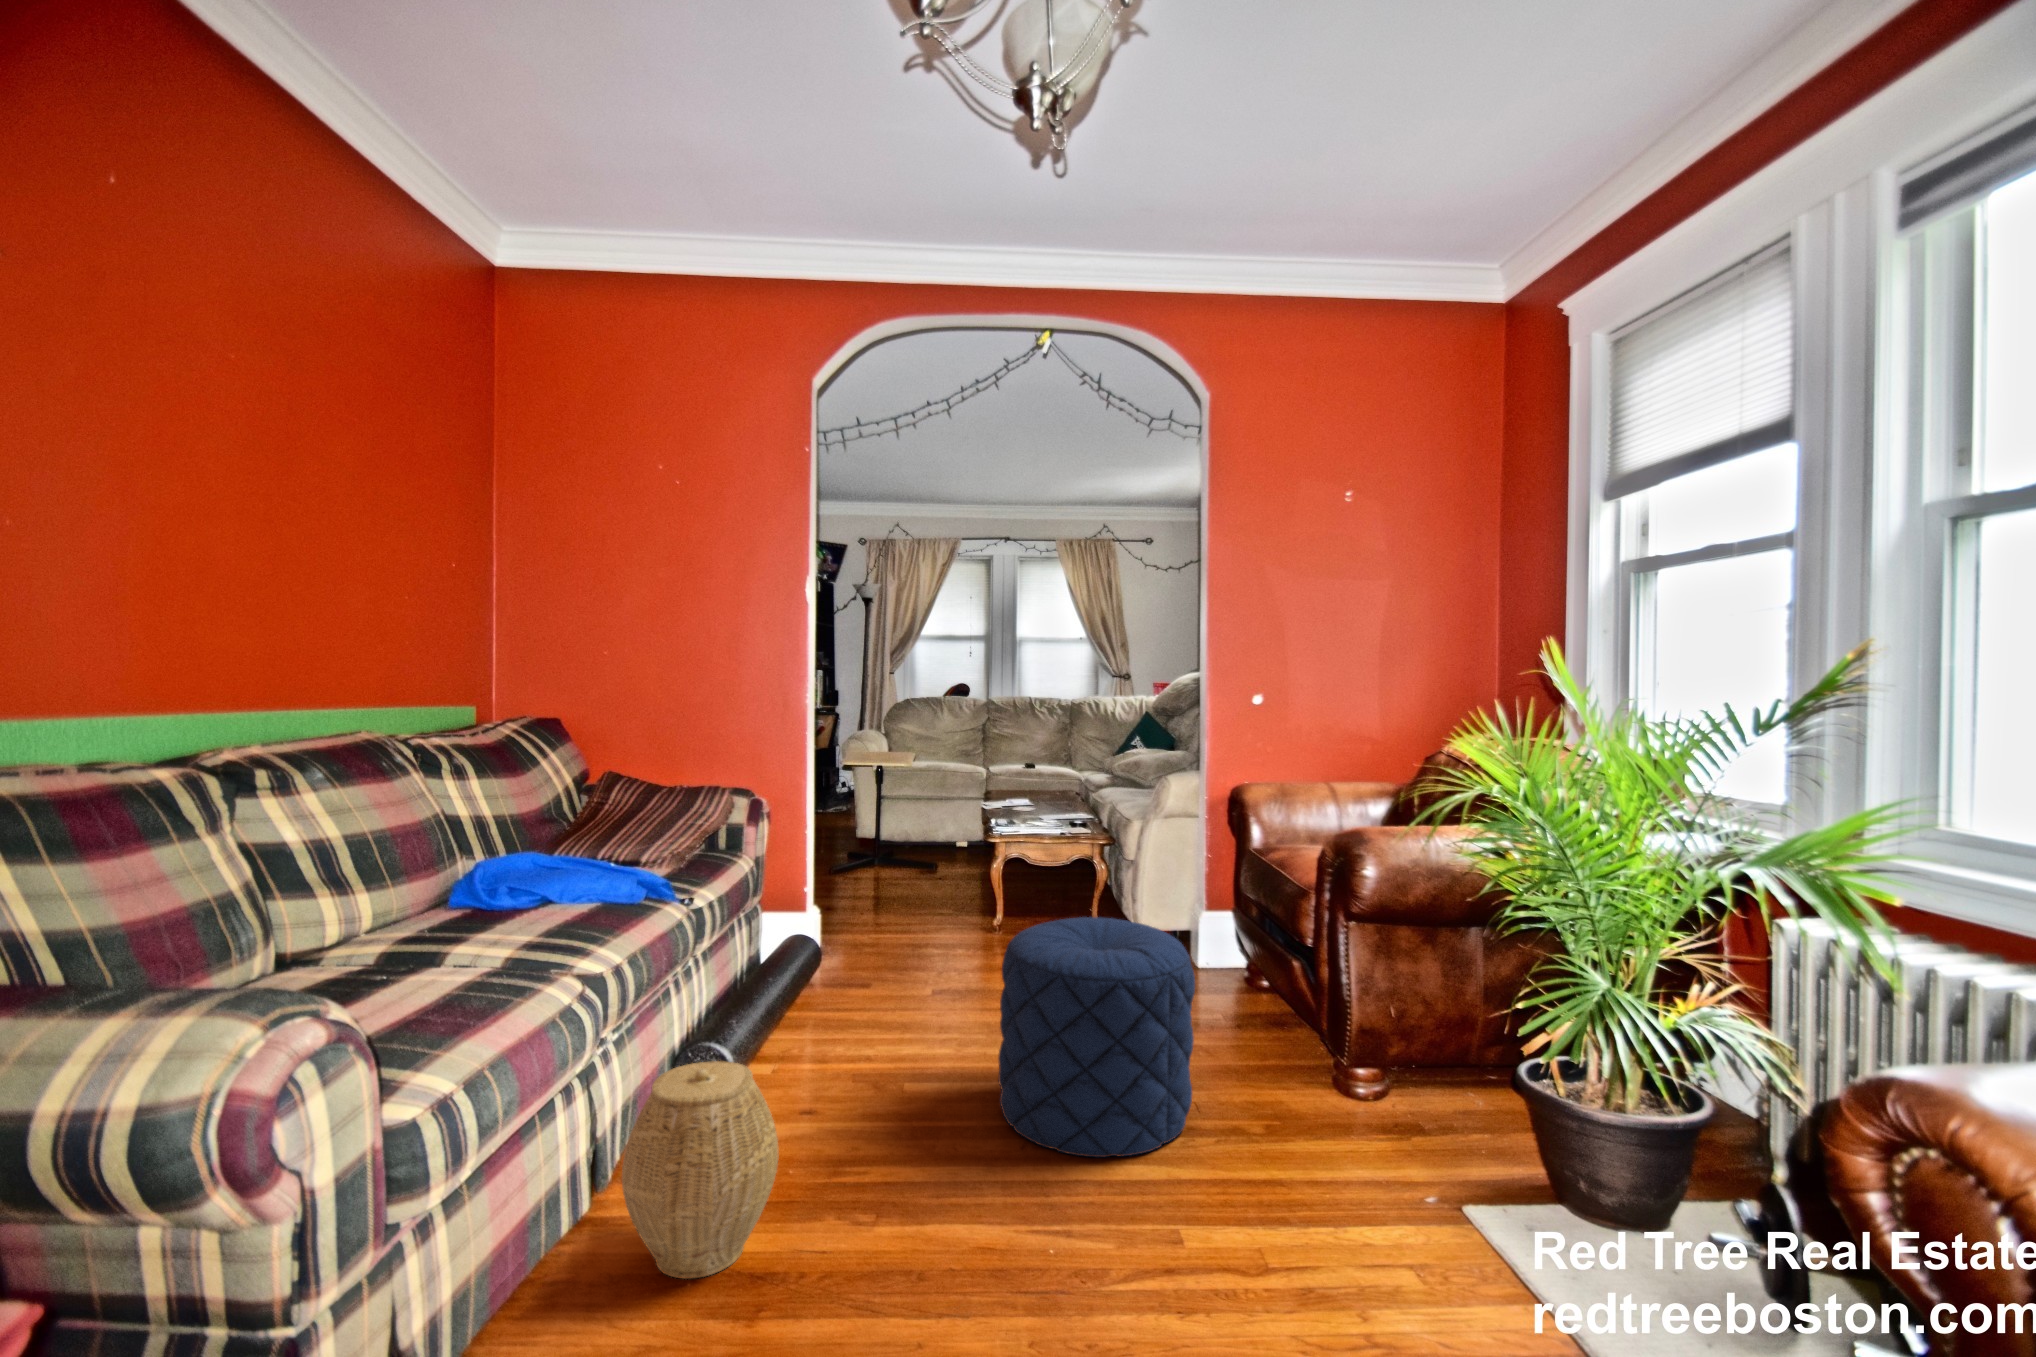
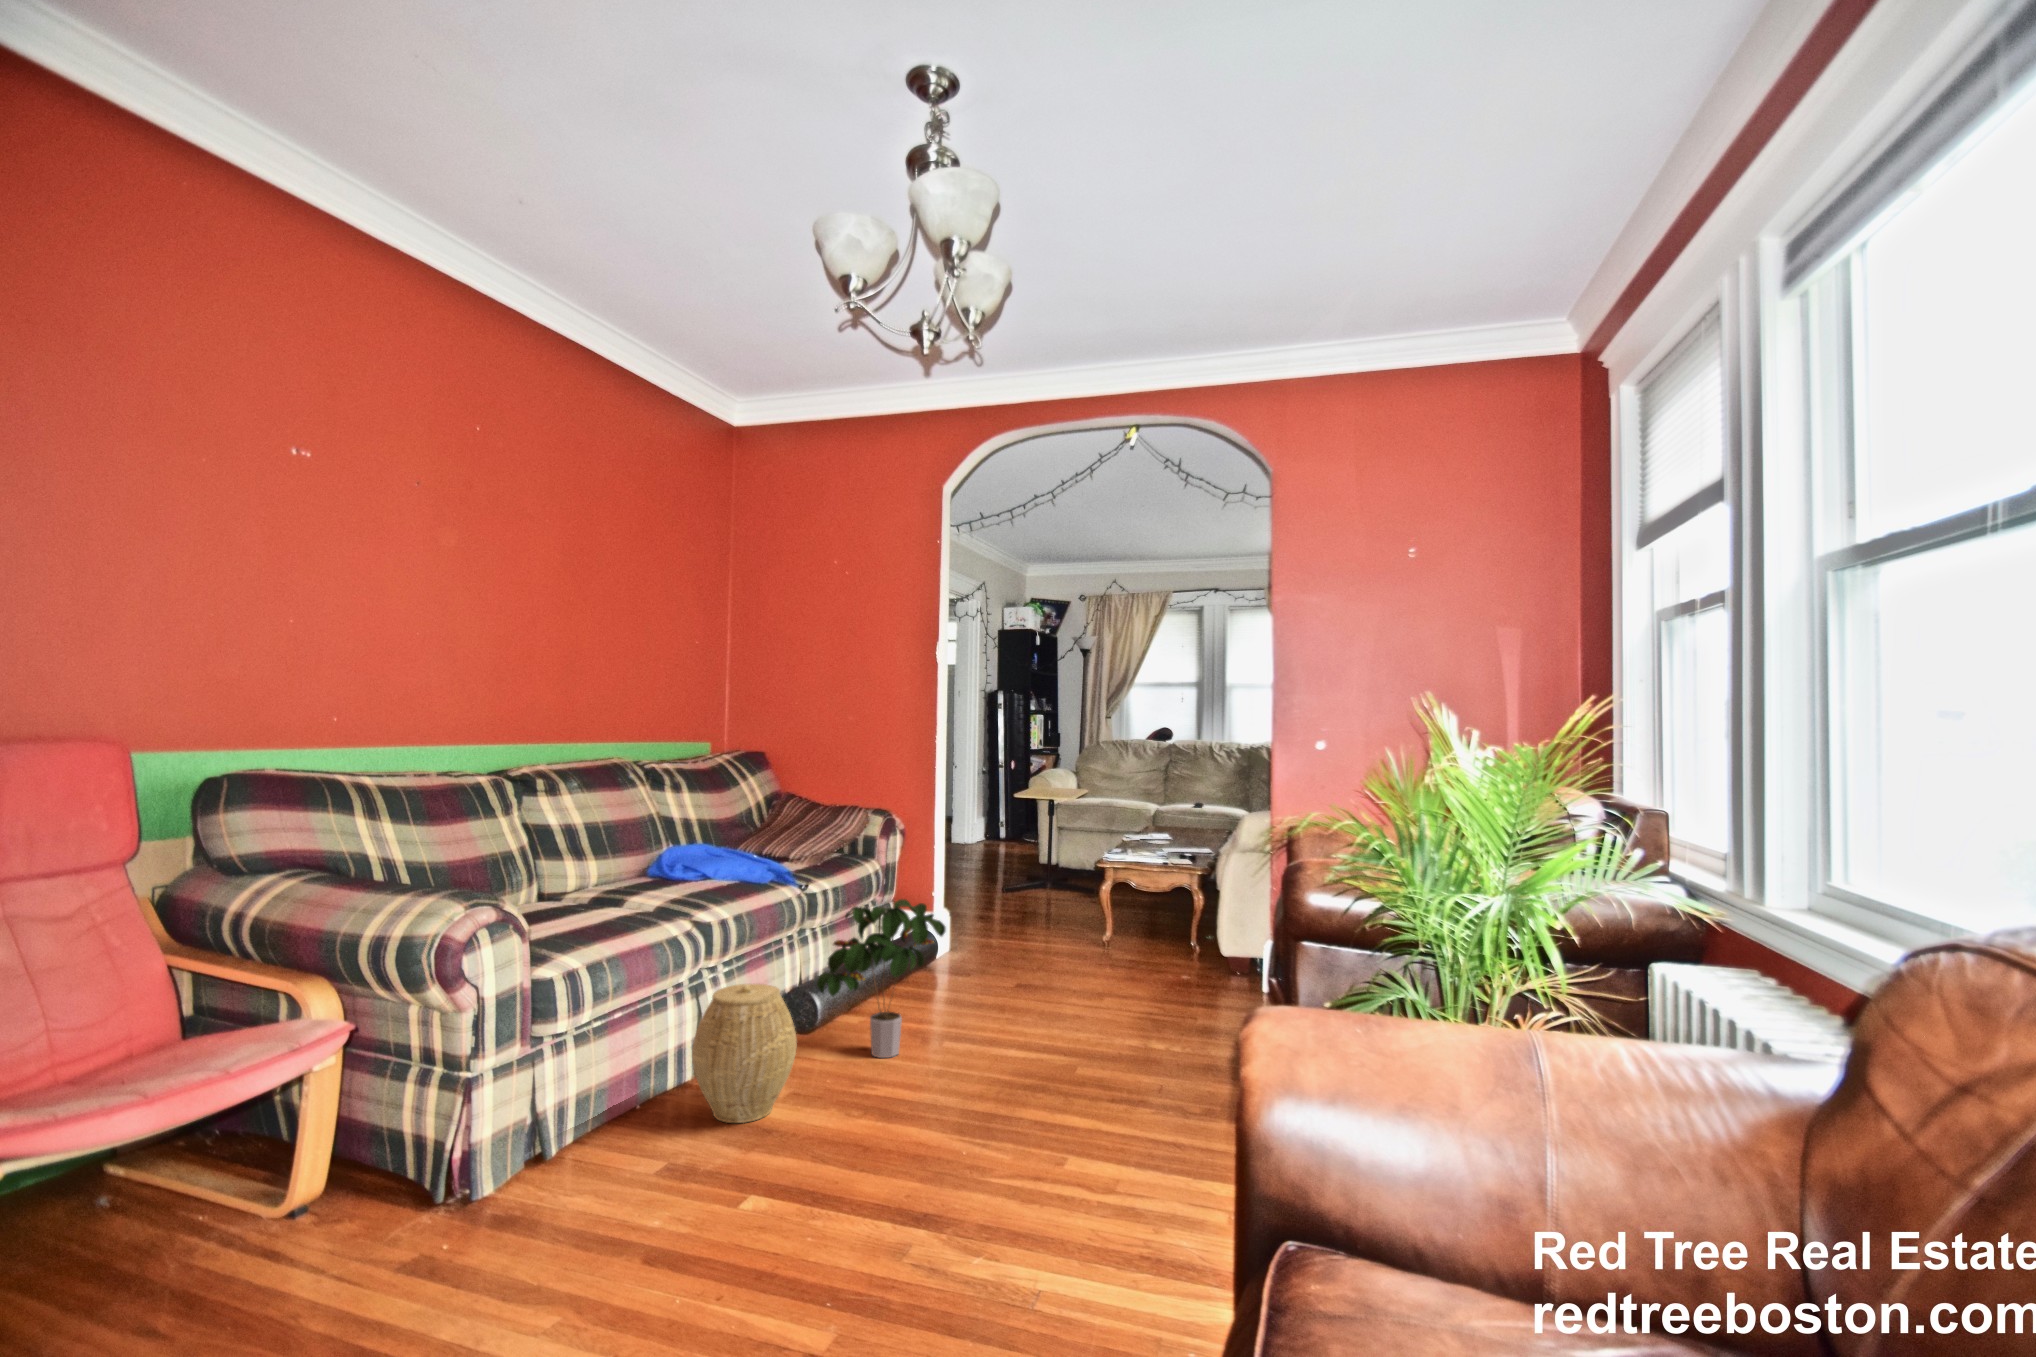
potted plant: none [758,913,904,1127] -> present [817,899,946,1058]
pouf: present [998,917,1195,1157] -> none [998,918,1154,1104]

